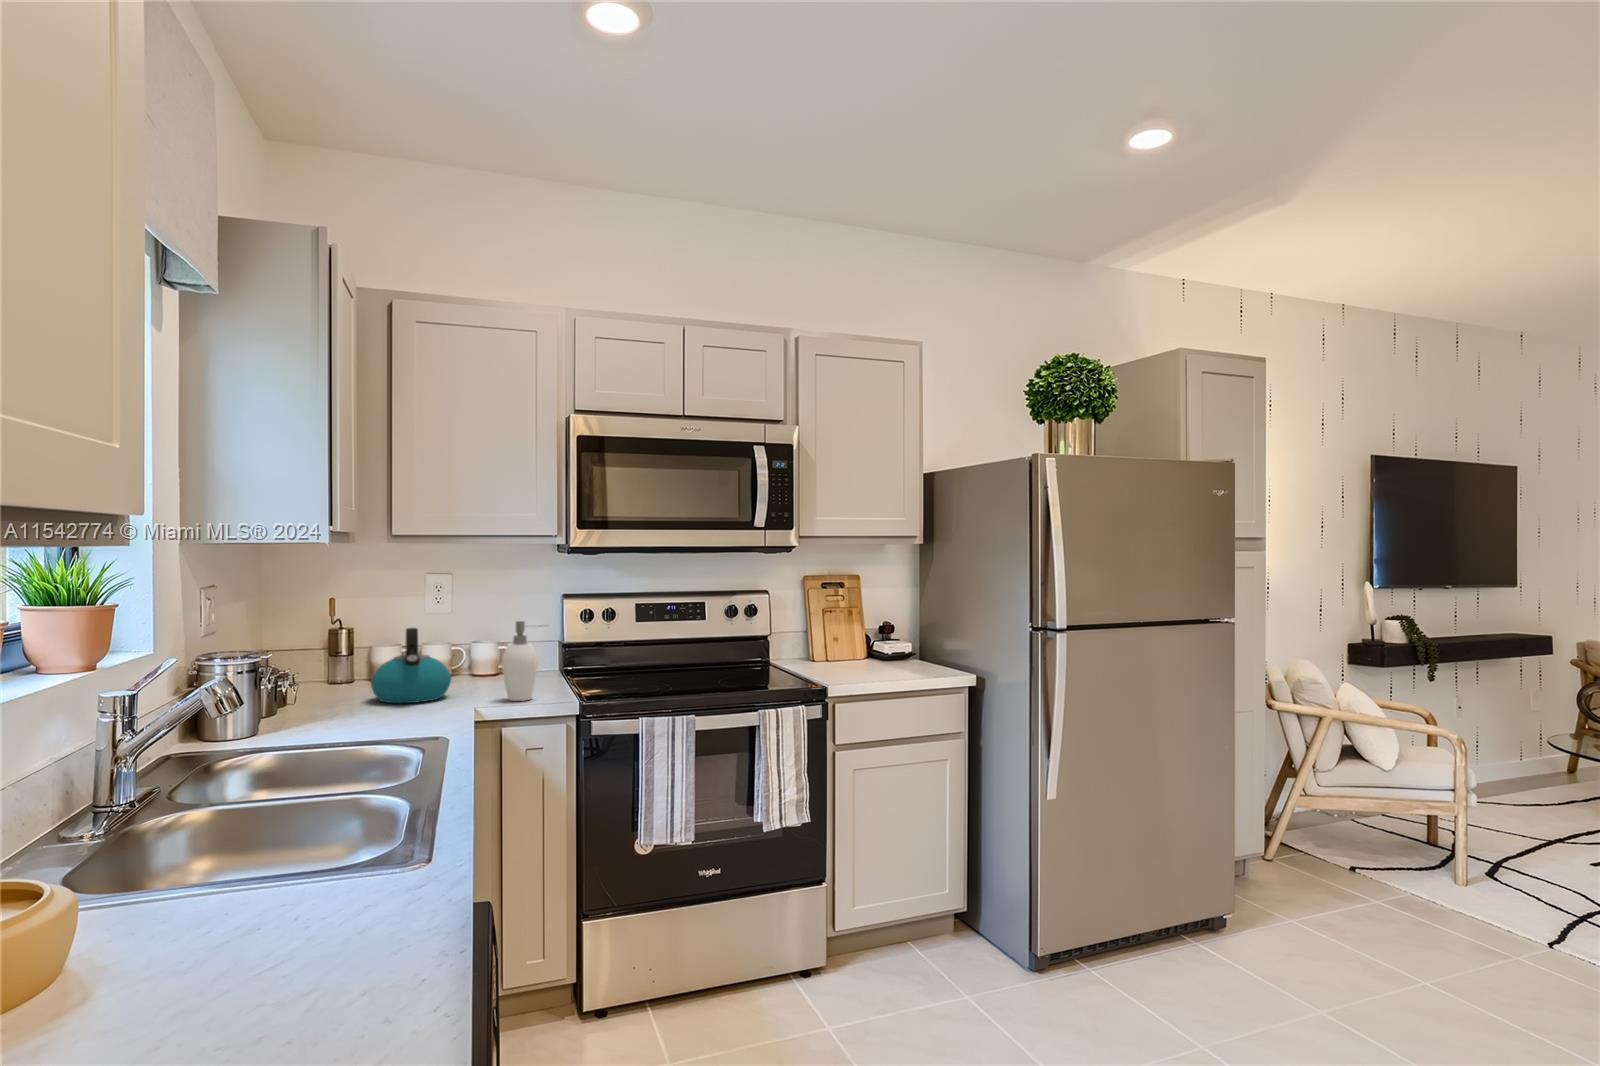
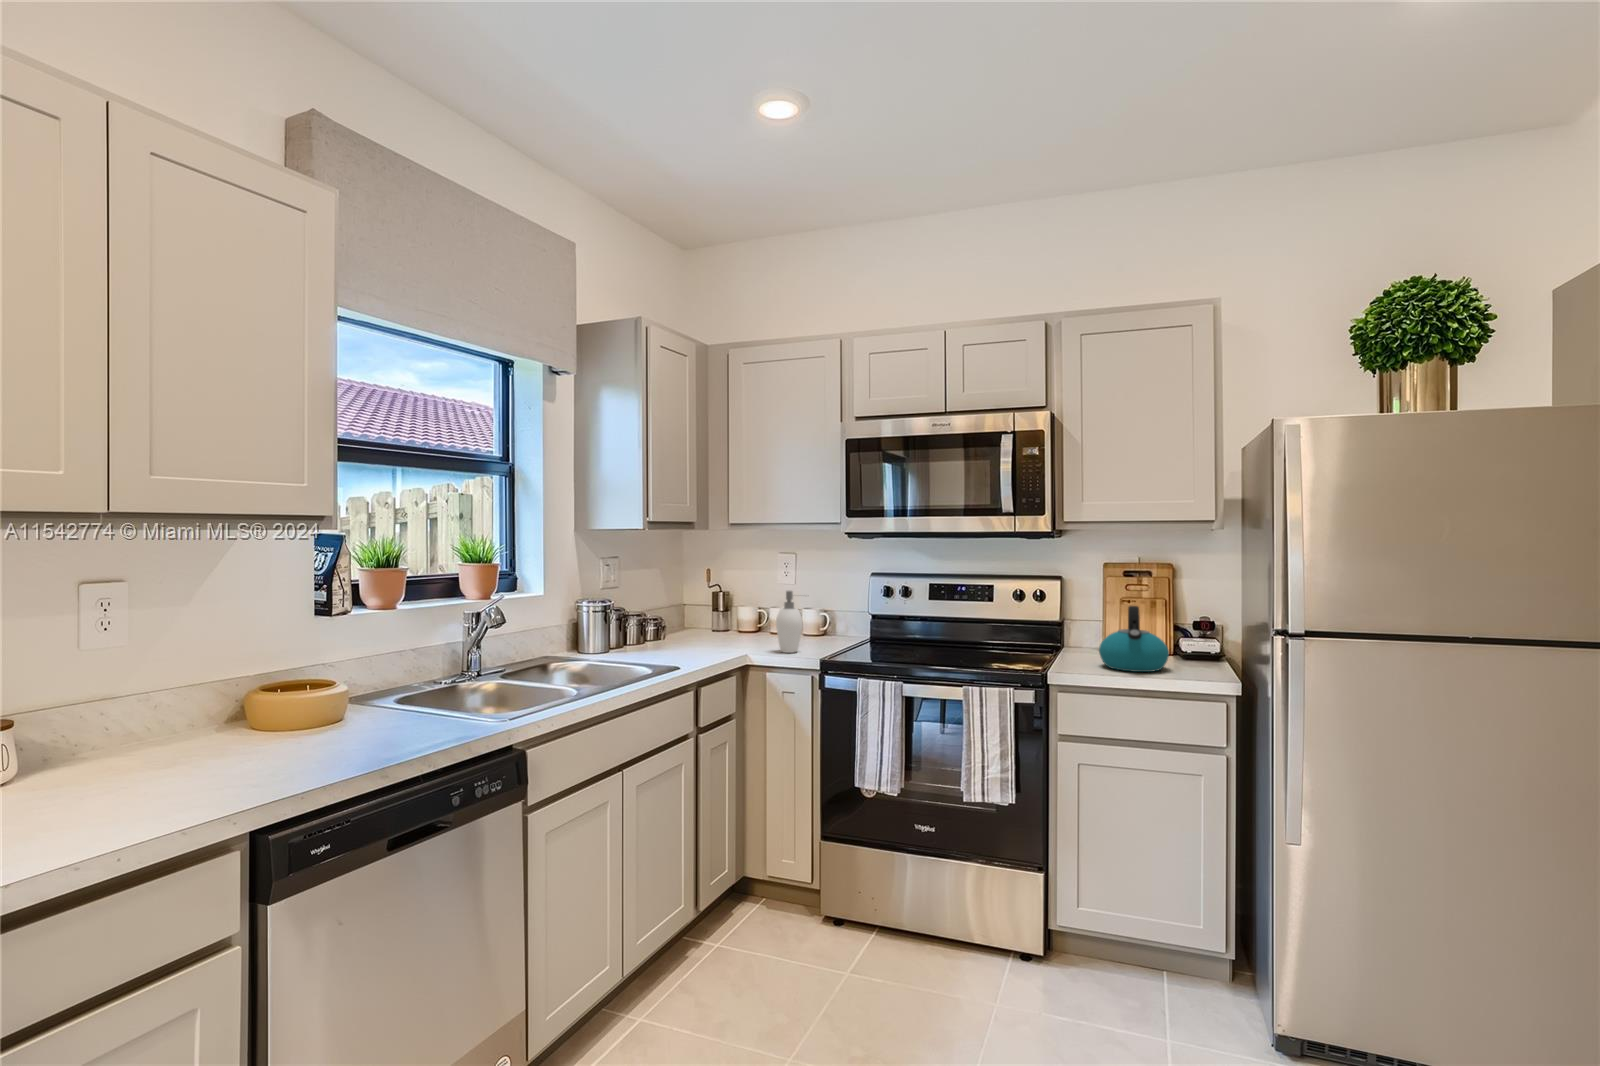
kettle: present [371,628,451,703] -> present [1099,606,1169,672]

